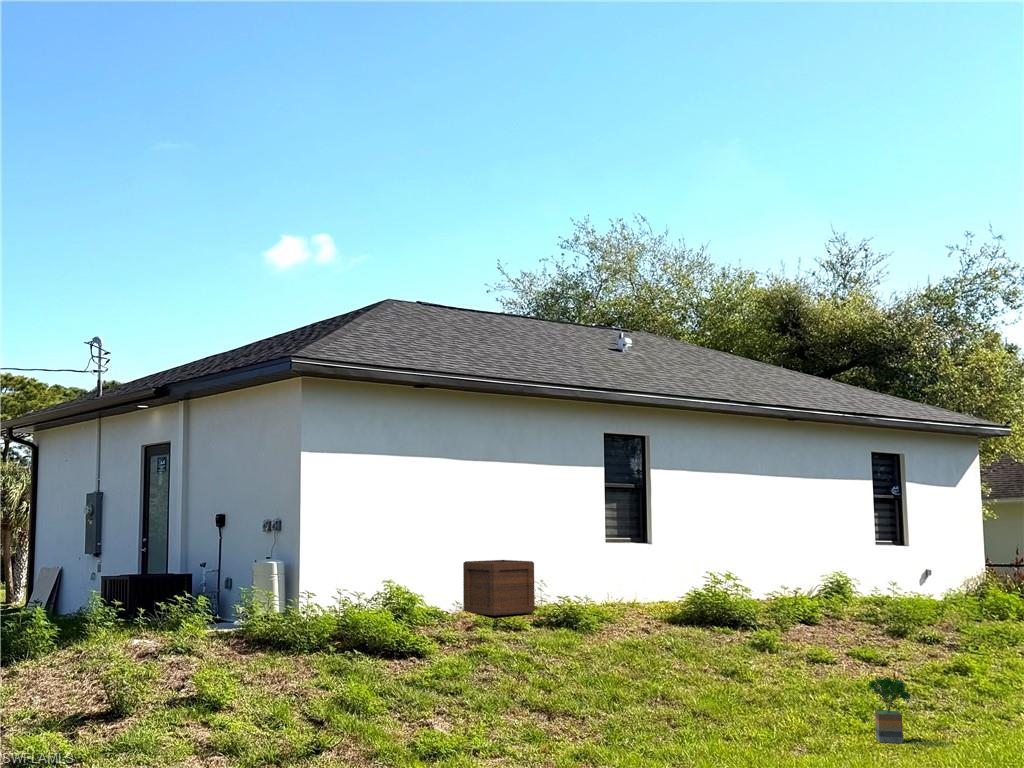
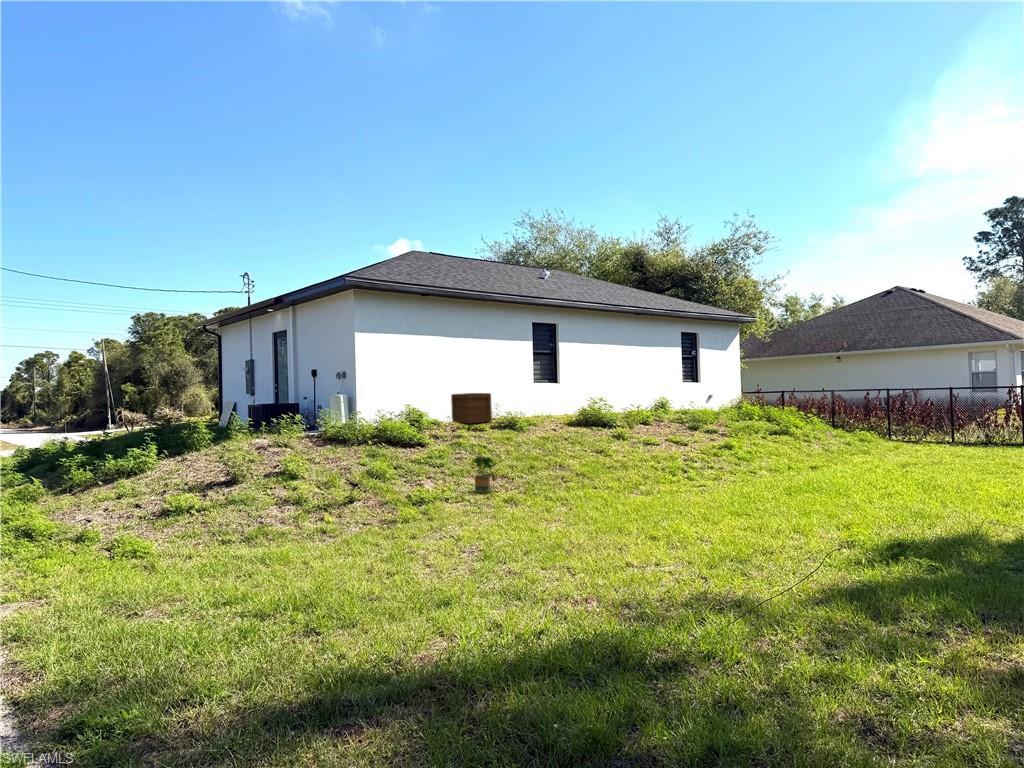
potted tree: present [867,678,911,743] -> present [472,456,494,493]

